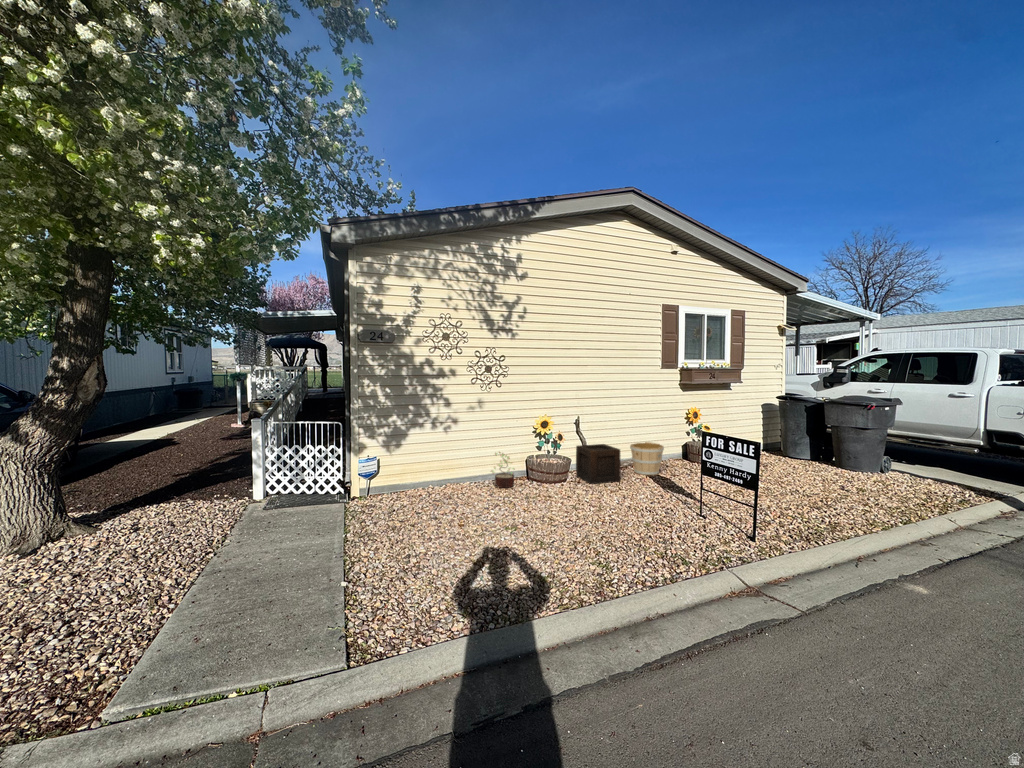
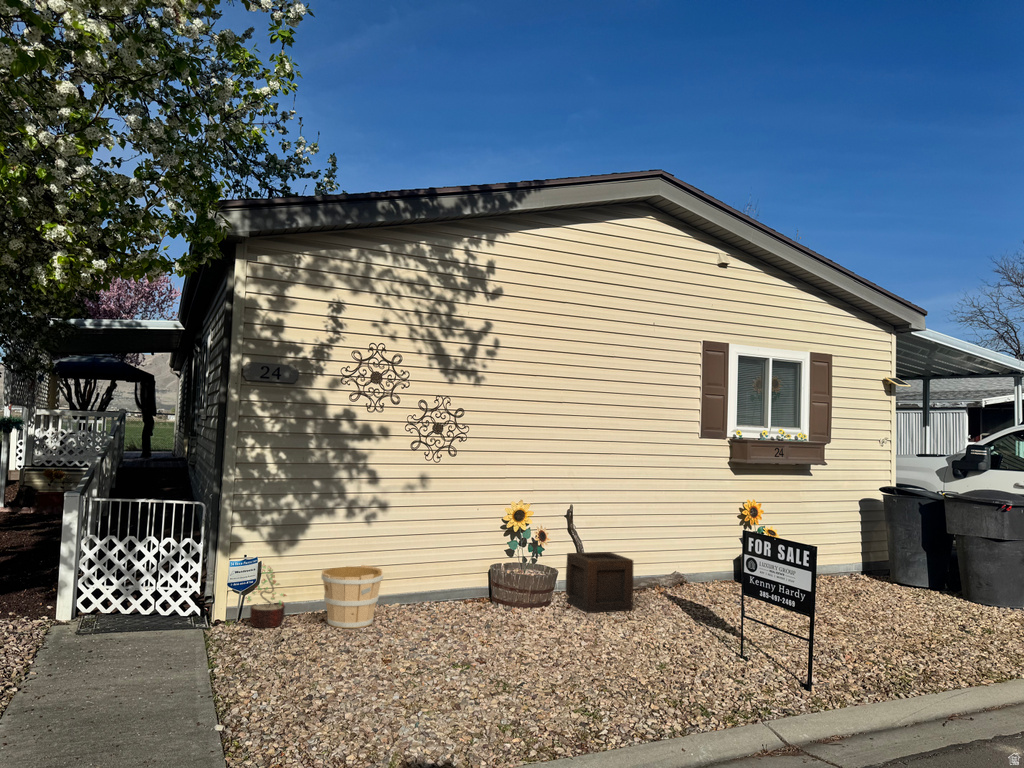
wooden bucket: present [630,442,664,475] -> present [321,565,383,628]
decorative plant: present [492,452,514,488] -> present [246,565,286,628]

